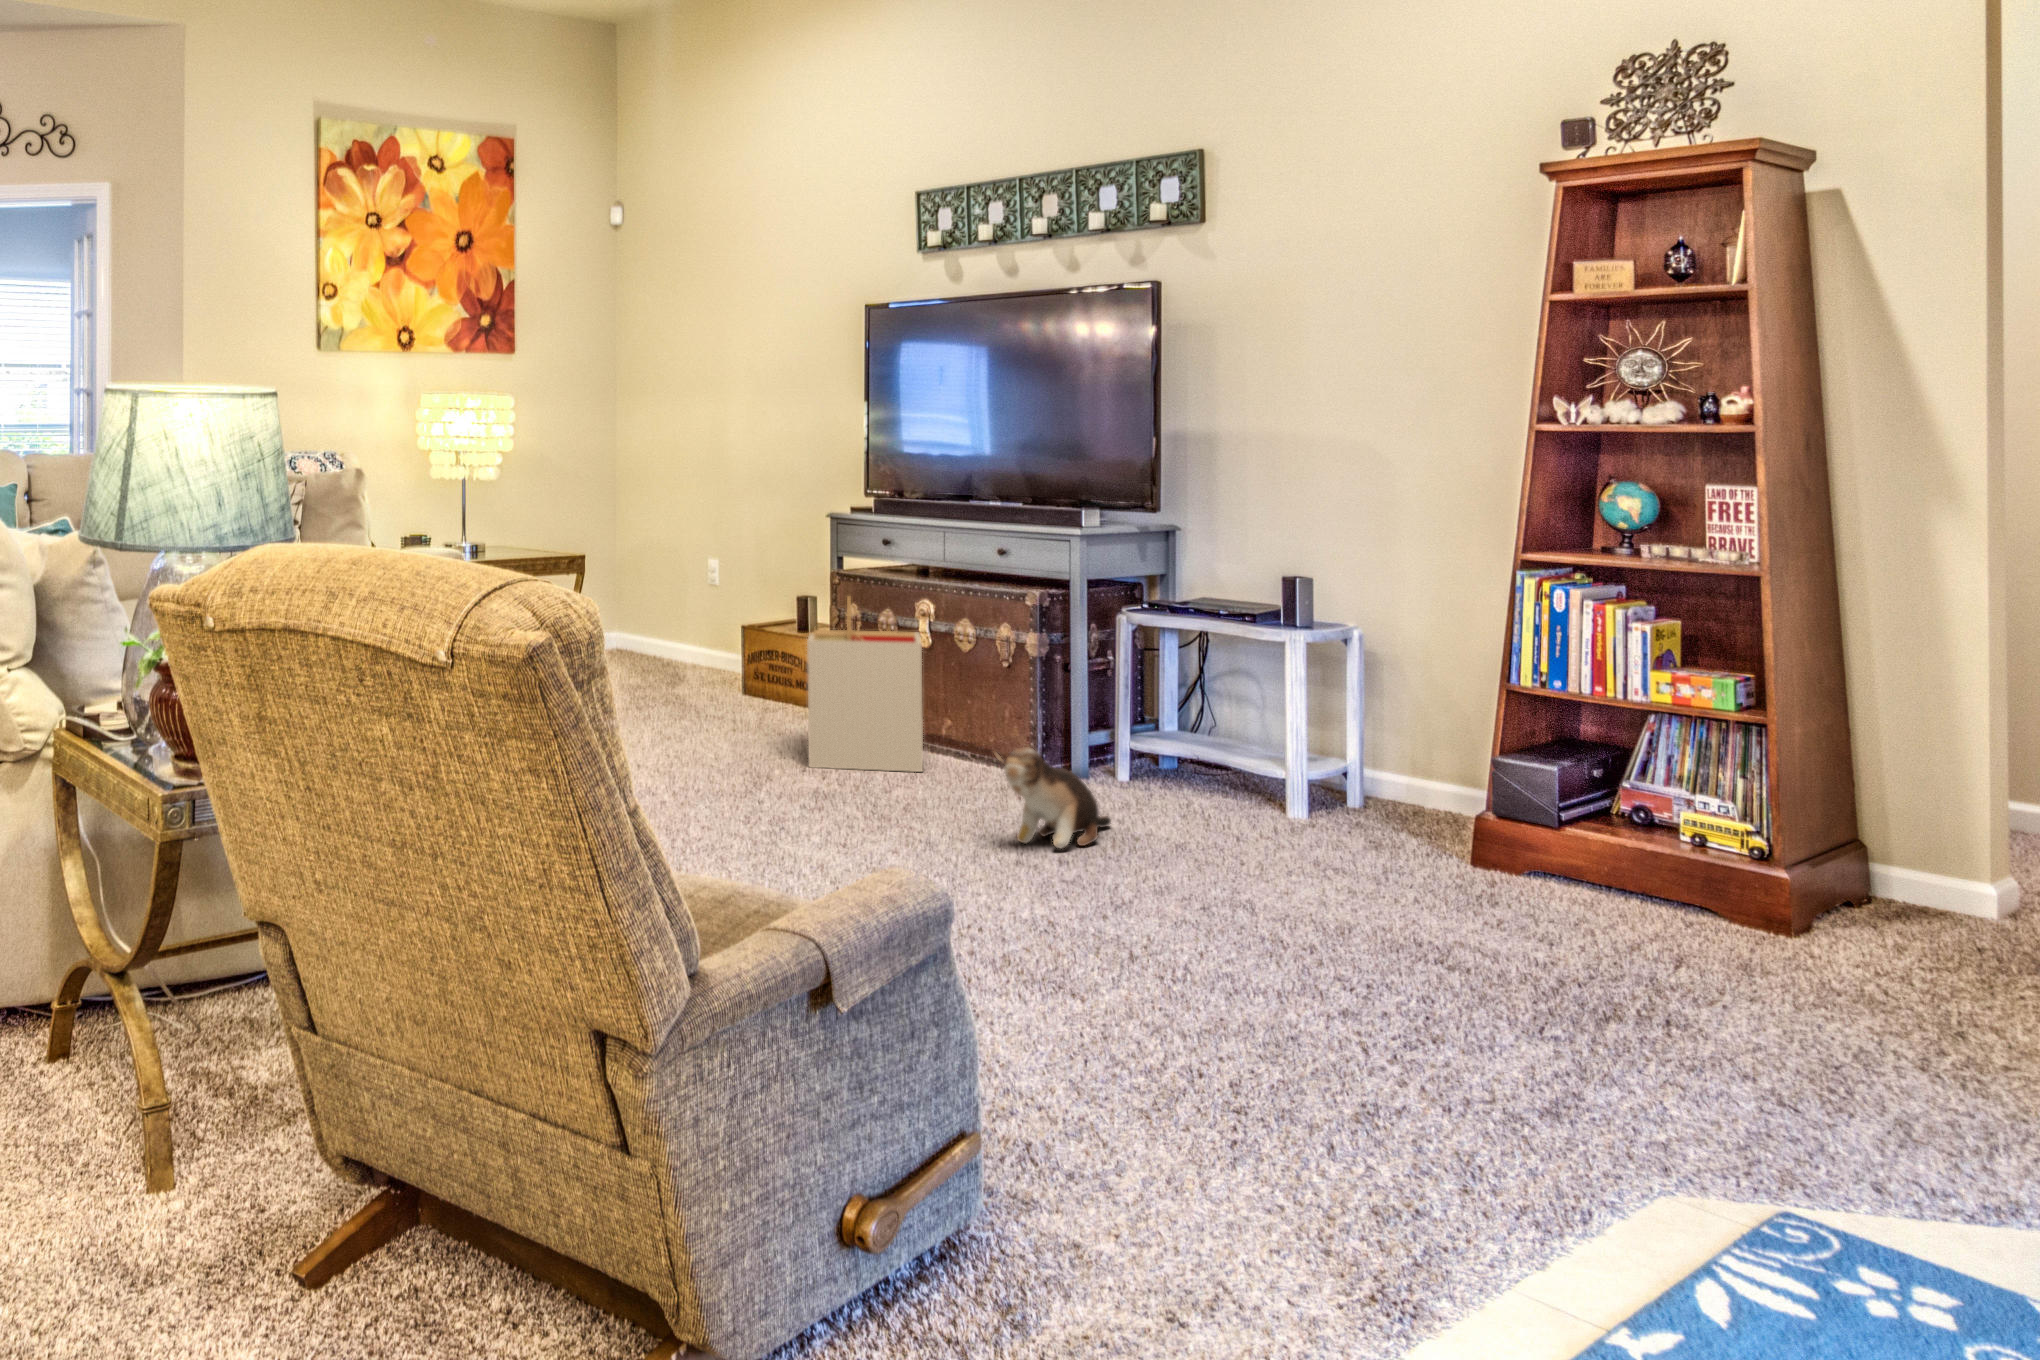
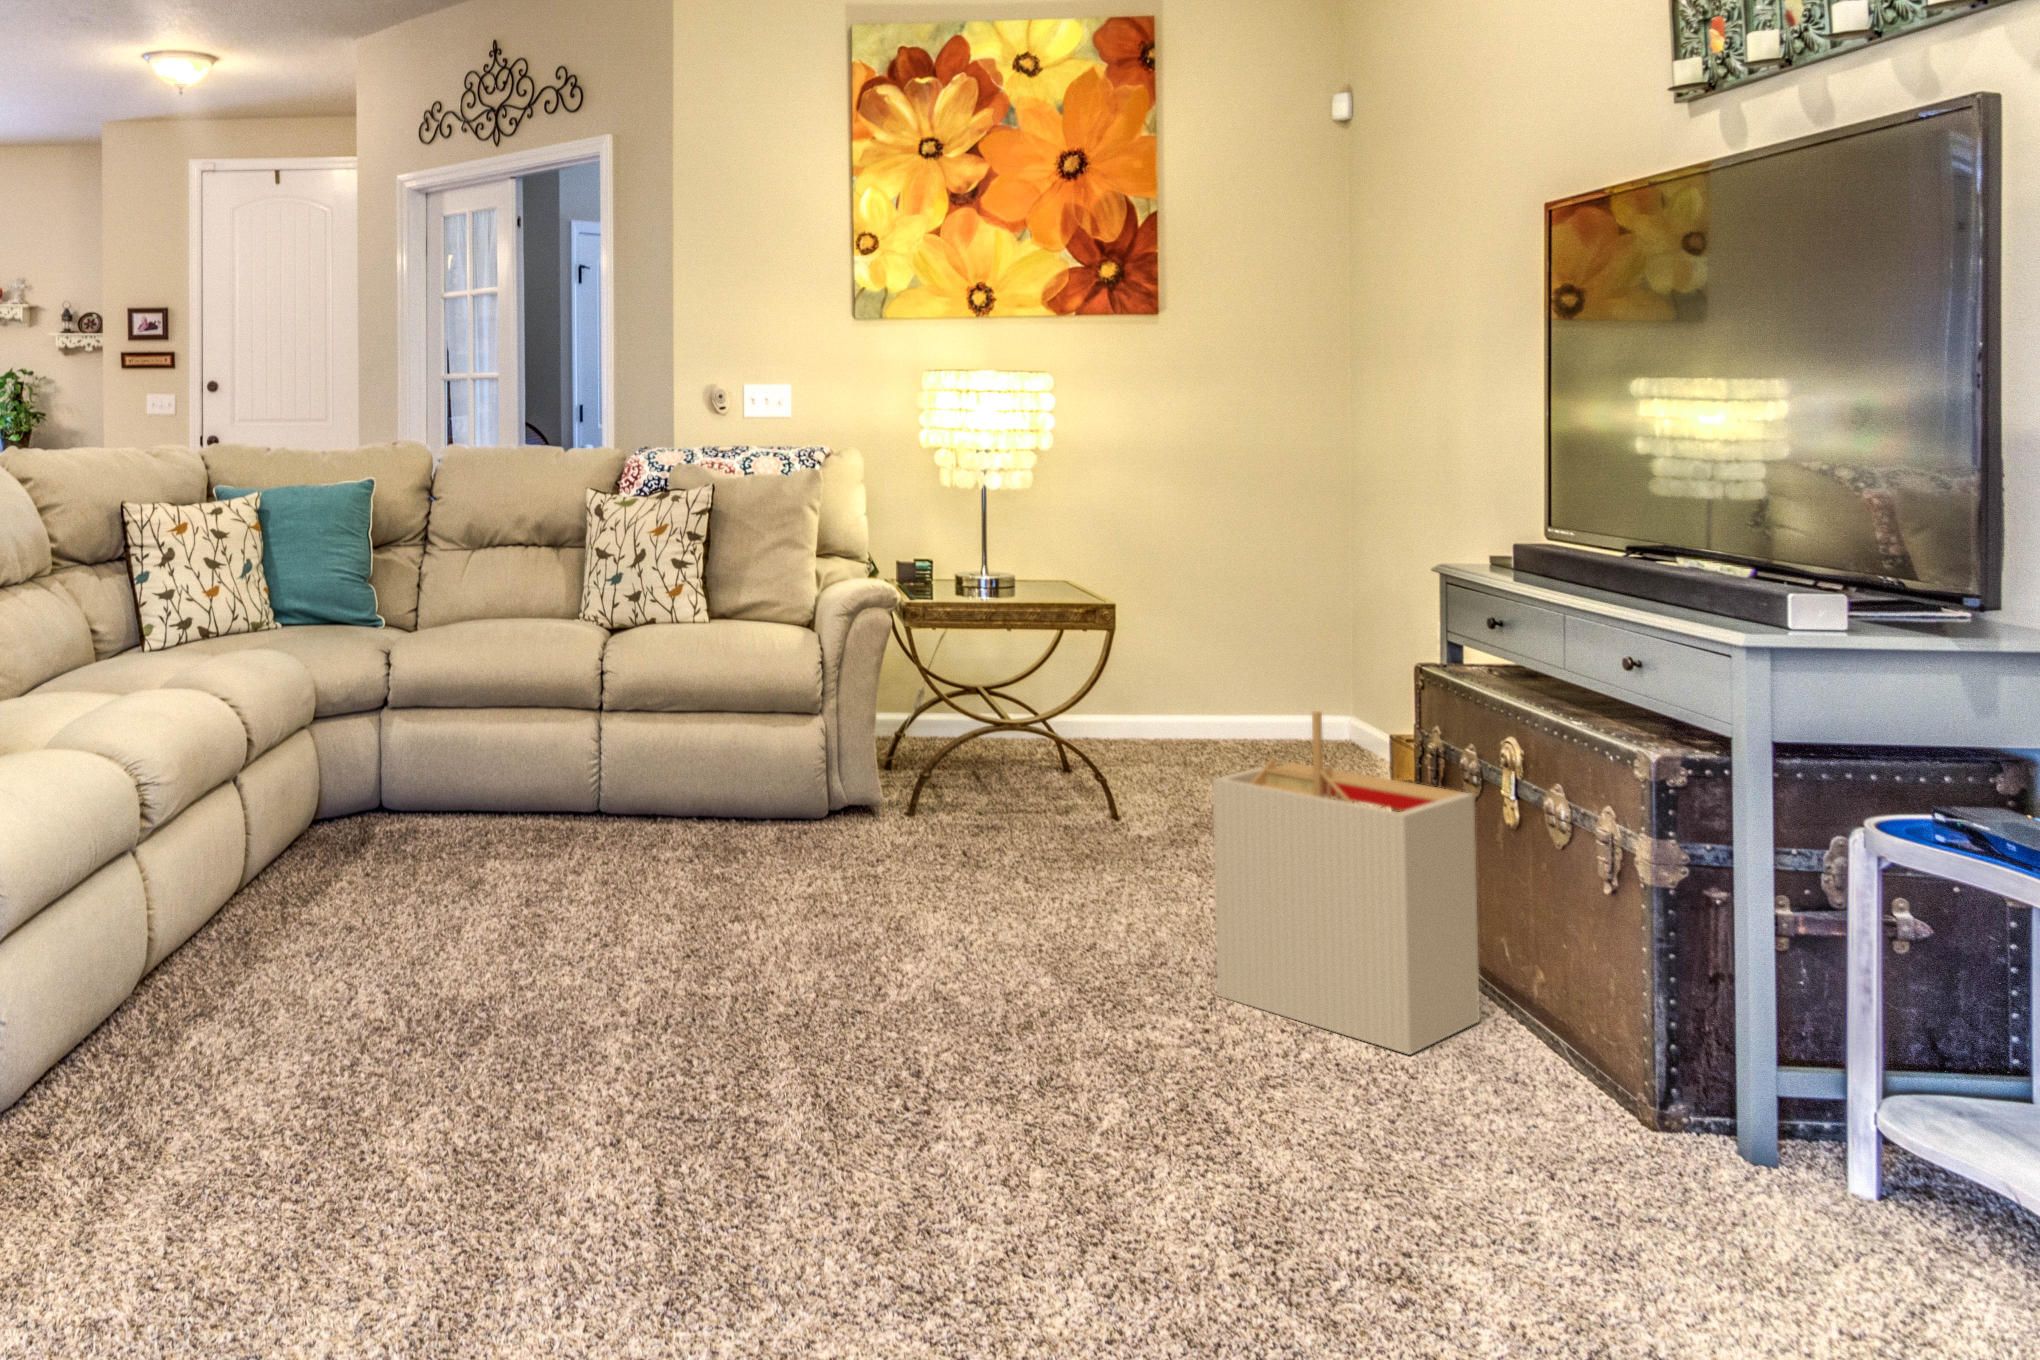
plush toy: present [995,747,1111,848] -> none [1192,1052,1580,1306]

